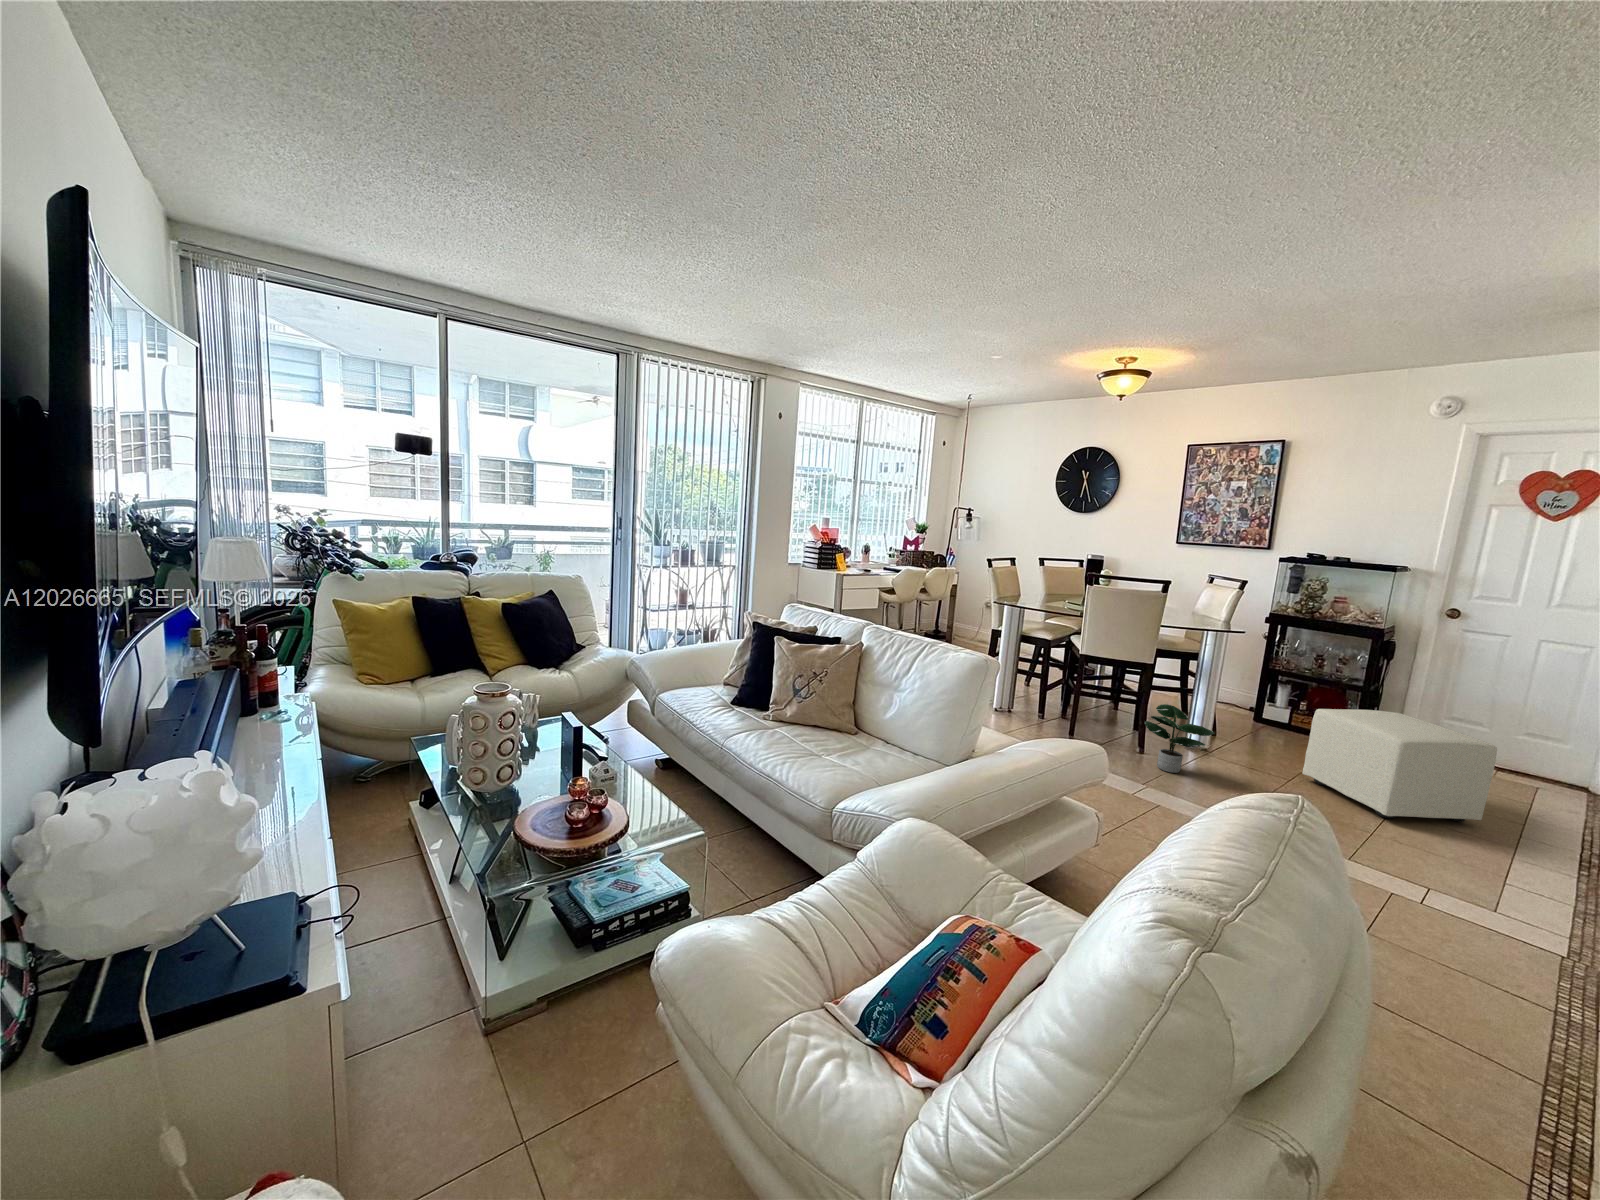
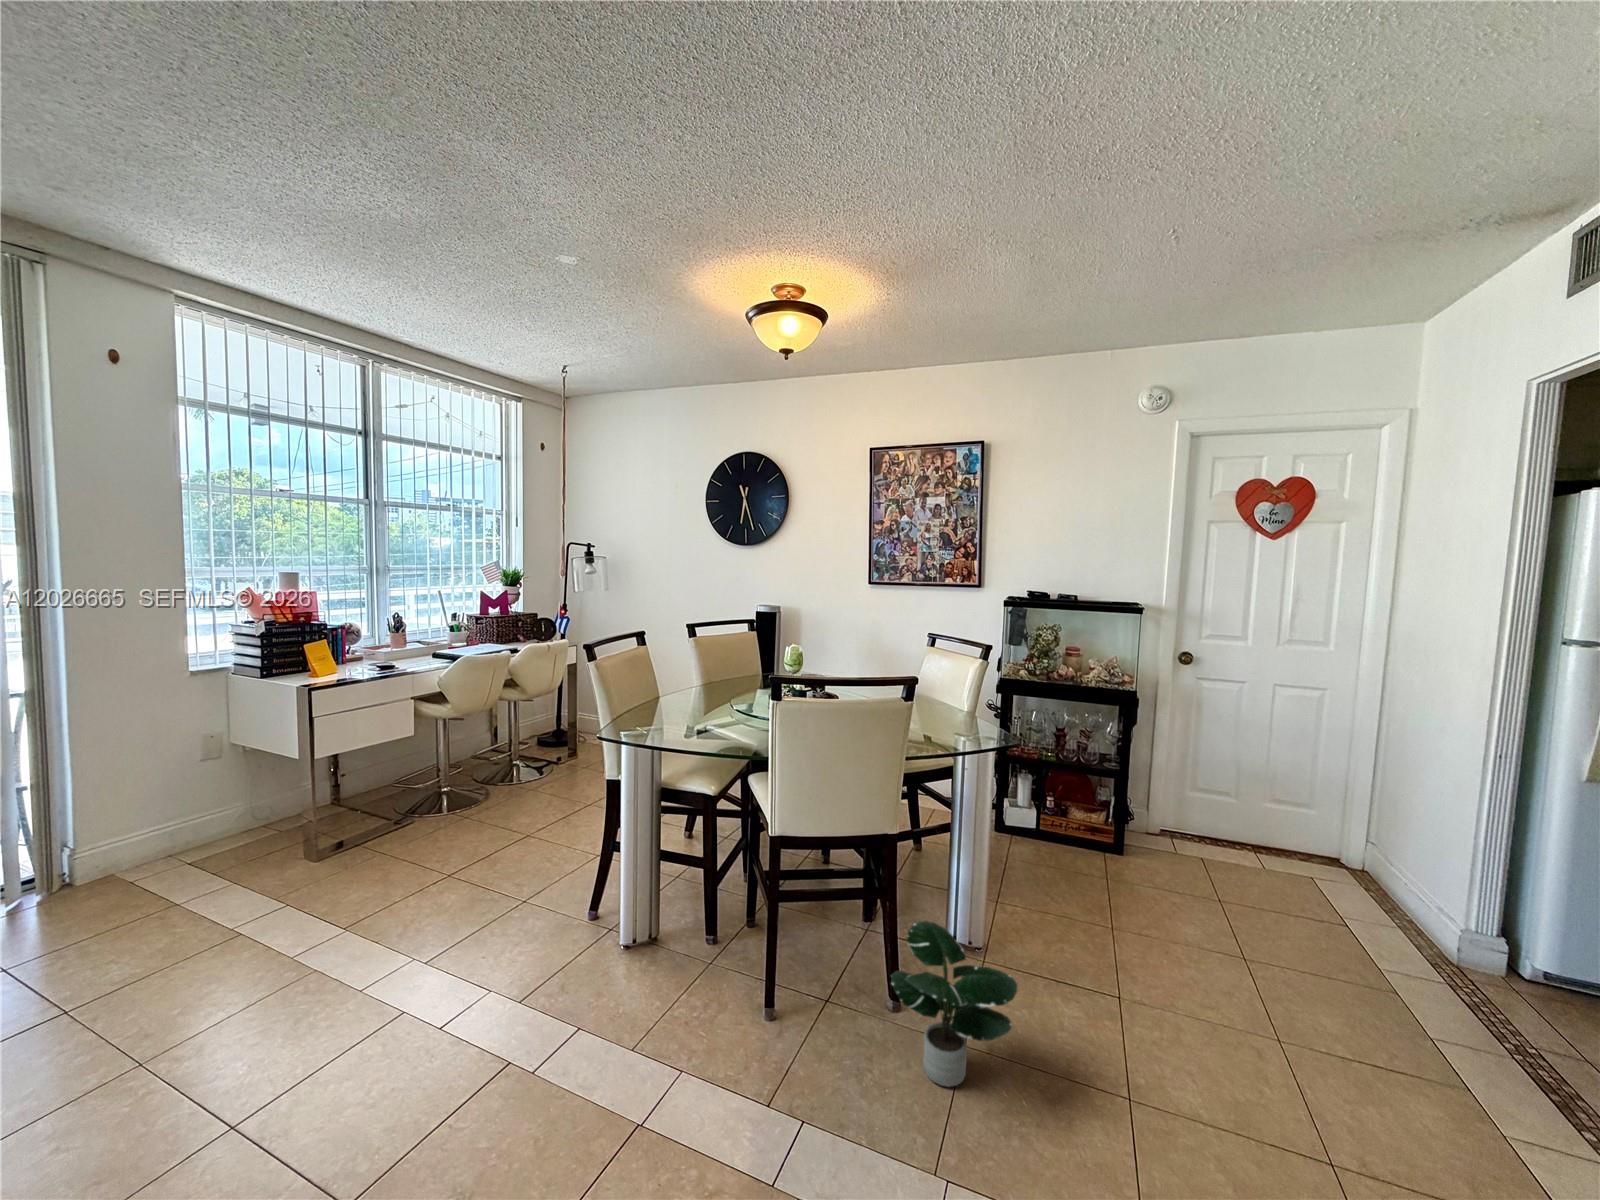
ottoman: present [1302,709,1497,822] -> none [1128,843,1396,1100]

